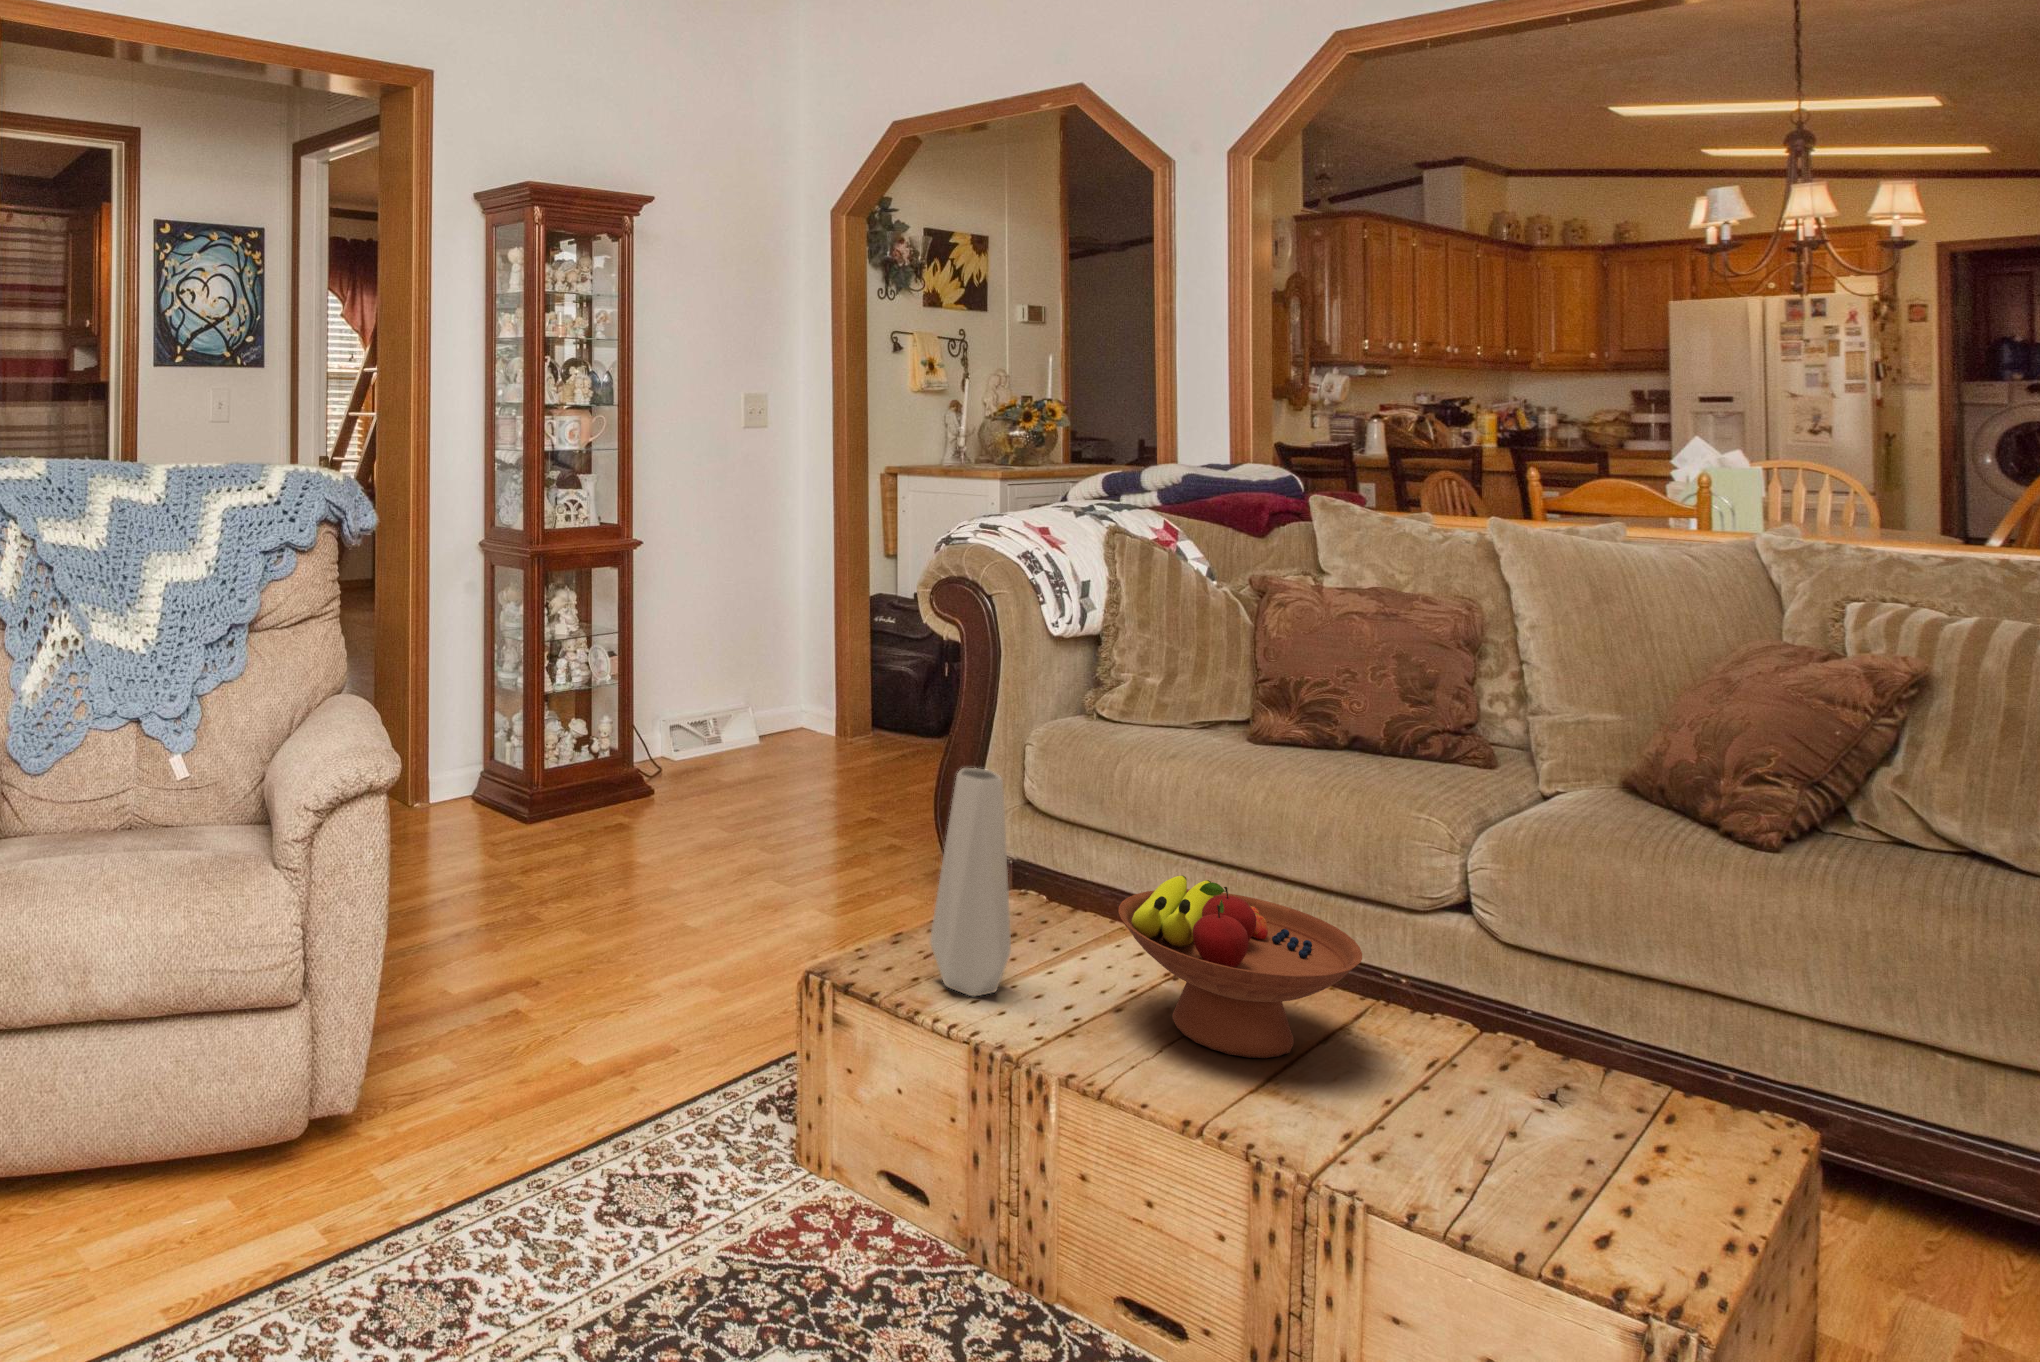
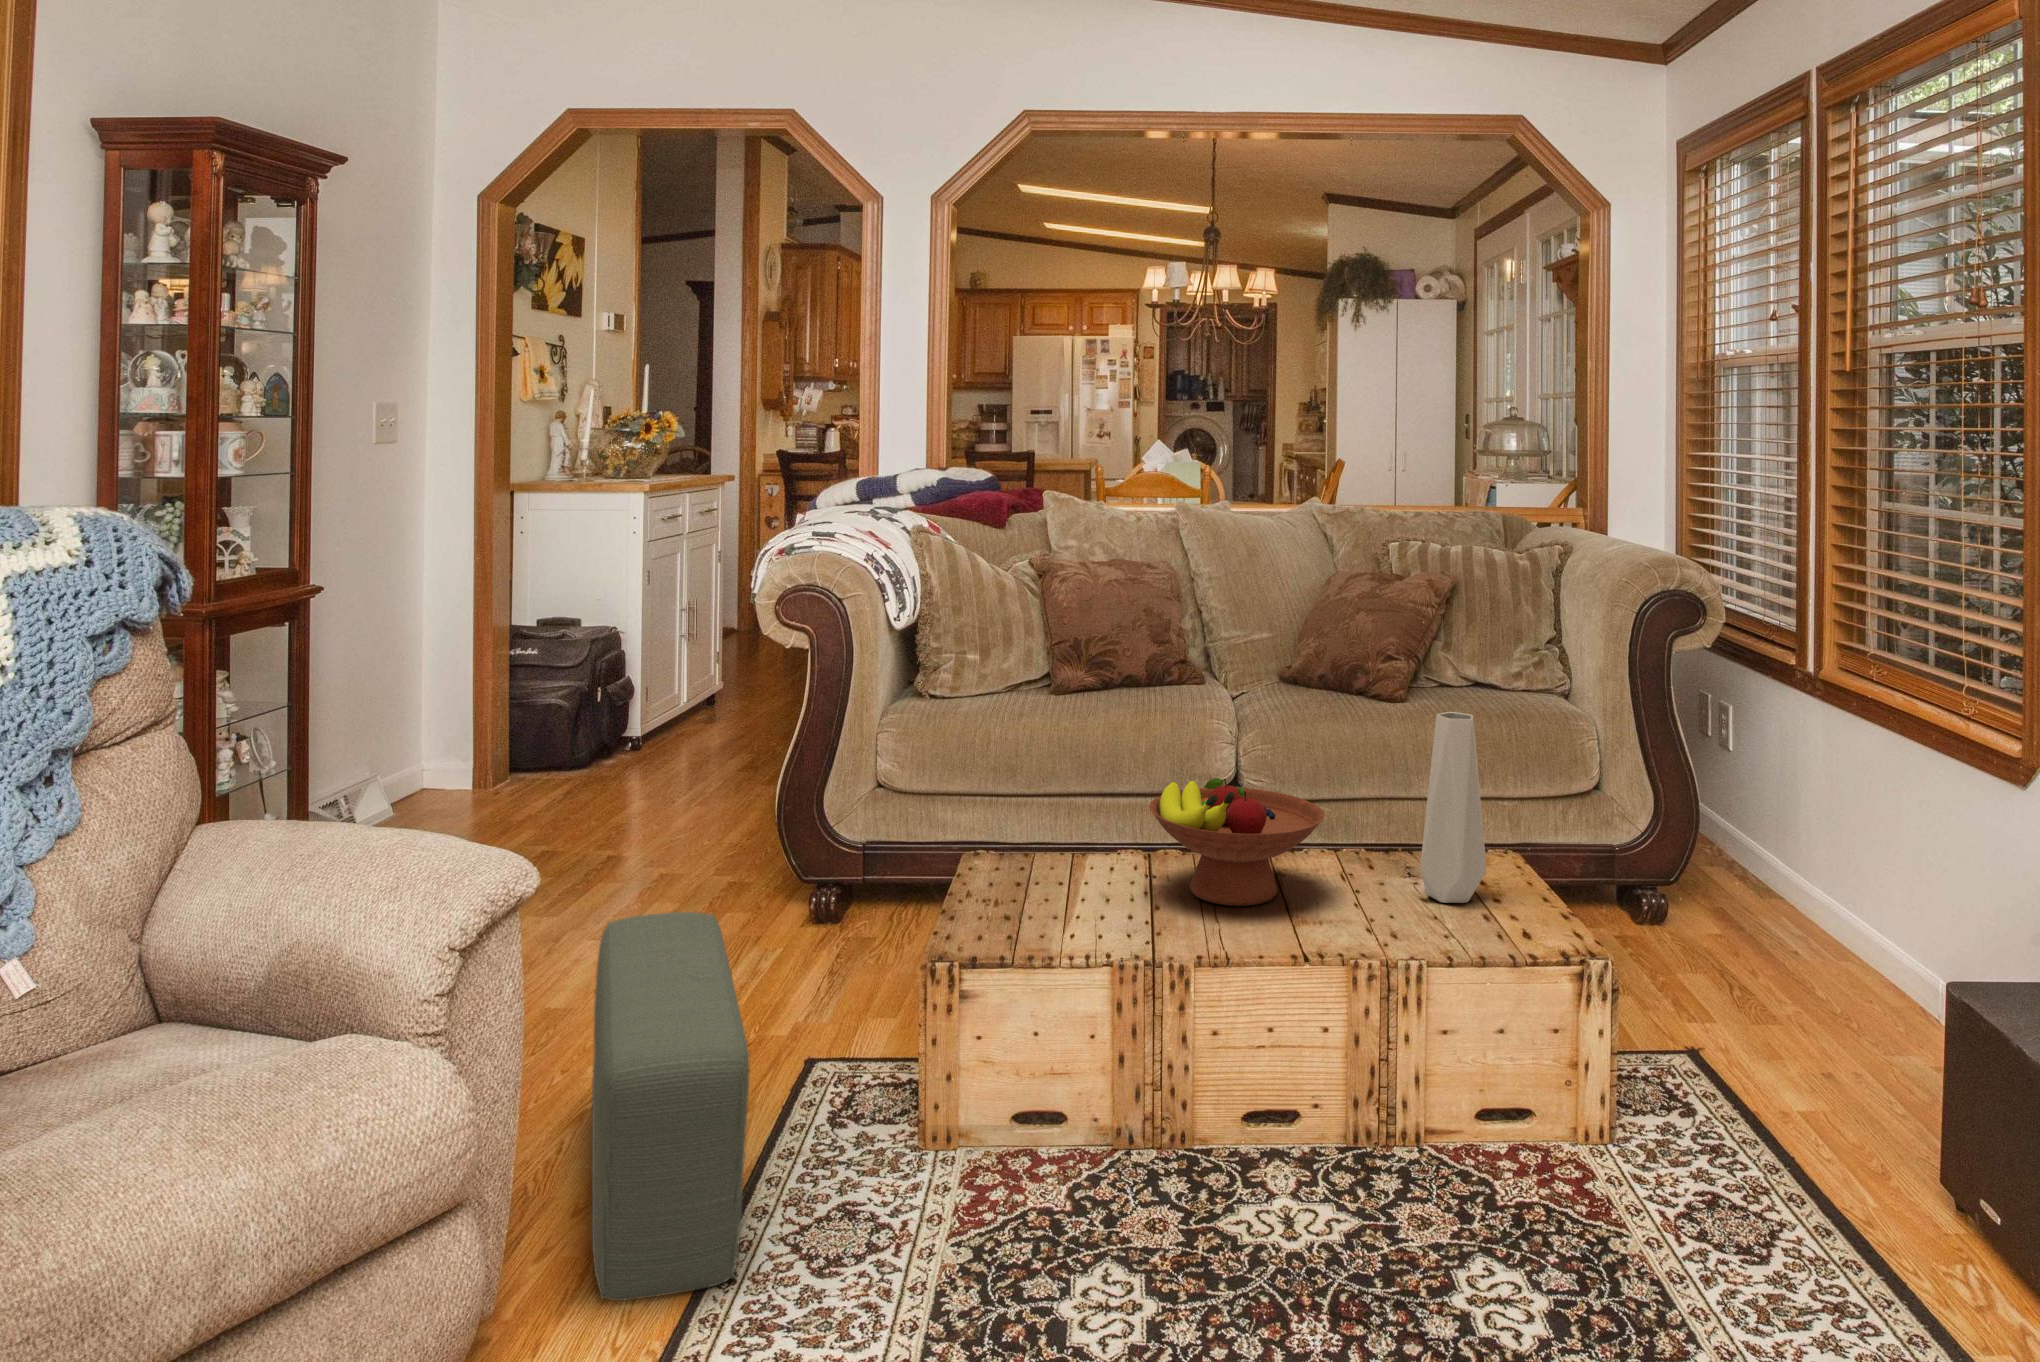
vase: present [930,768,1011,996] -> present [1420,712,1486,903]
pouf: none [456,858,729,1186] -> present [592,912,749,1301]

